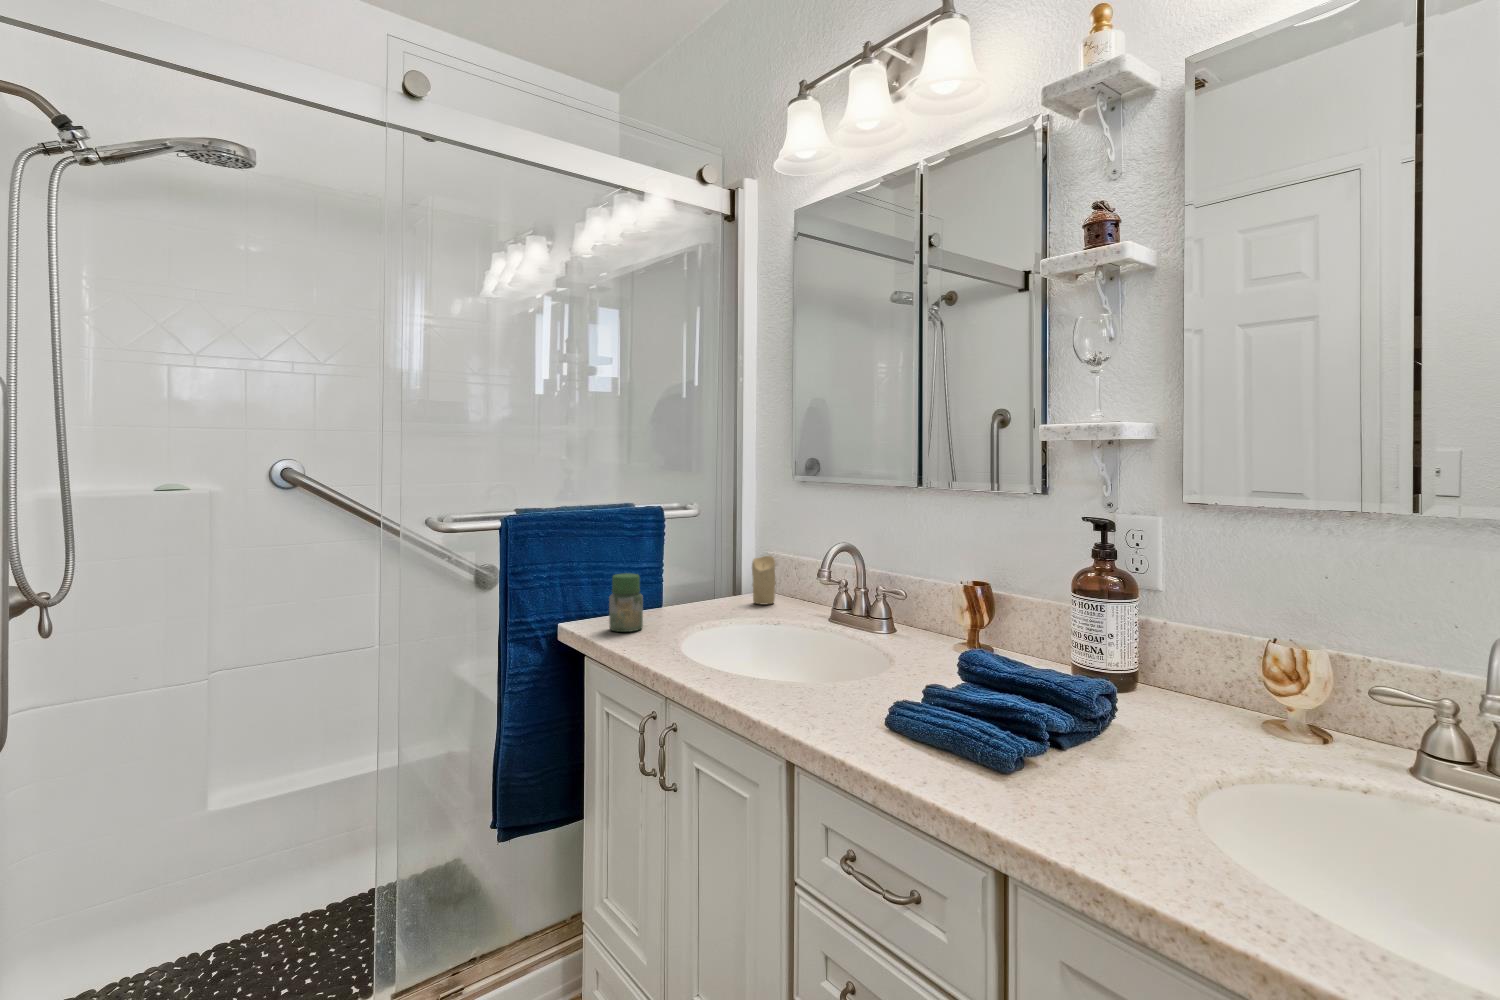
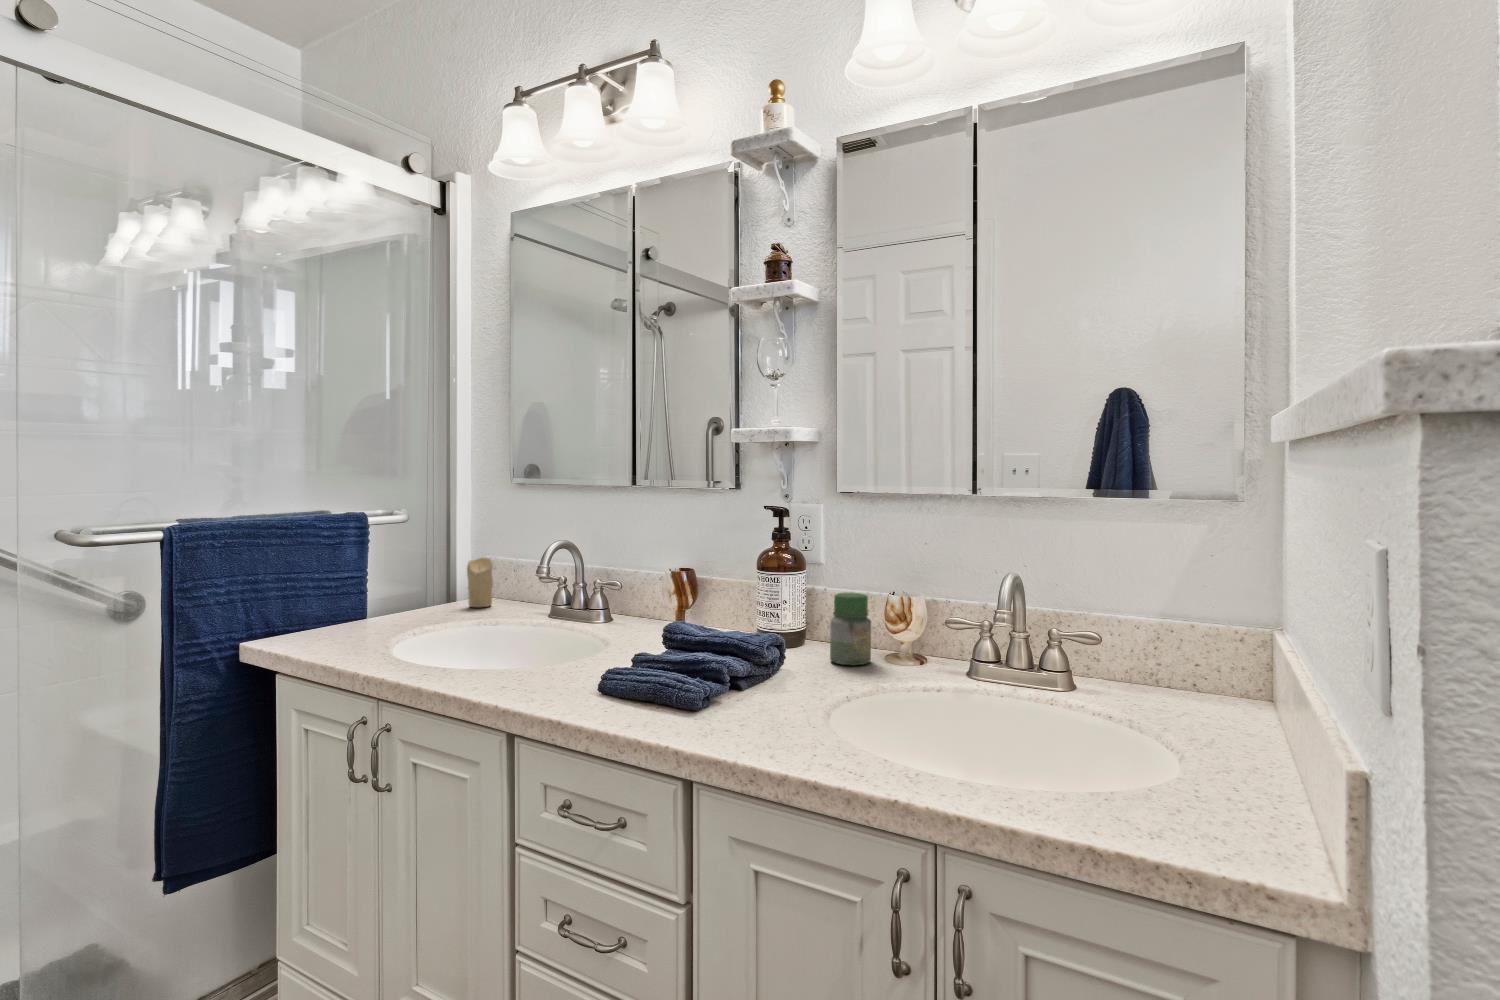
jar: present [609,573,643,632] -> present [830,593,871,665]

